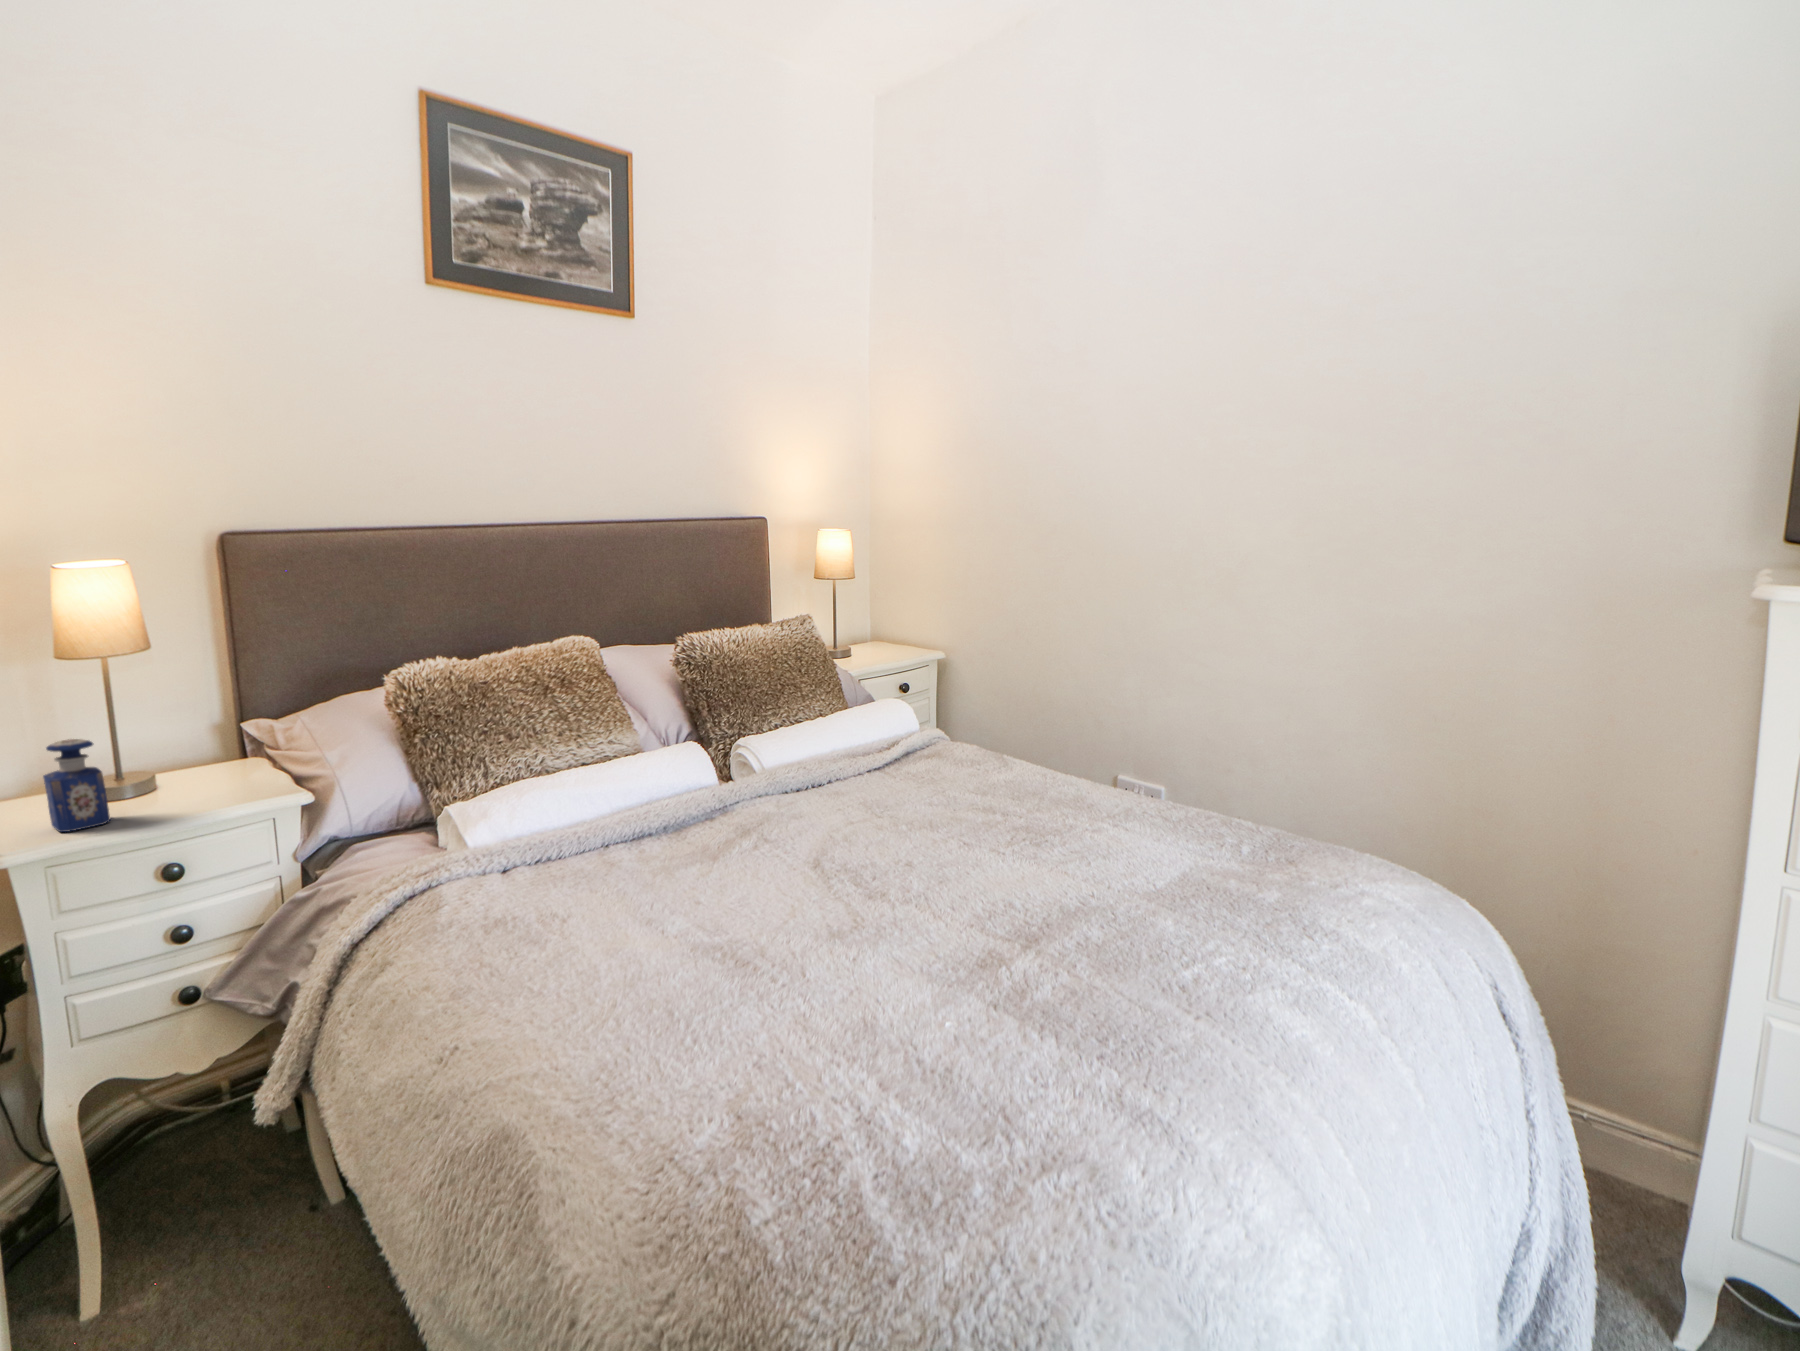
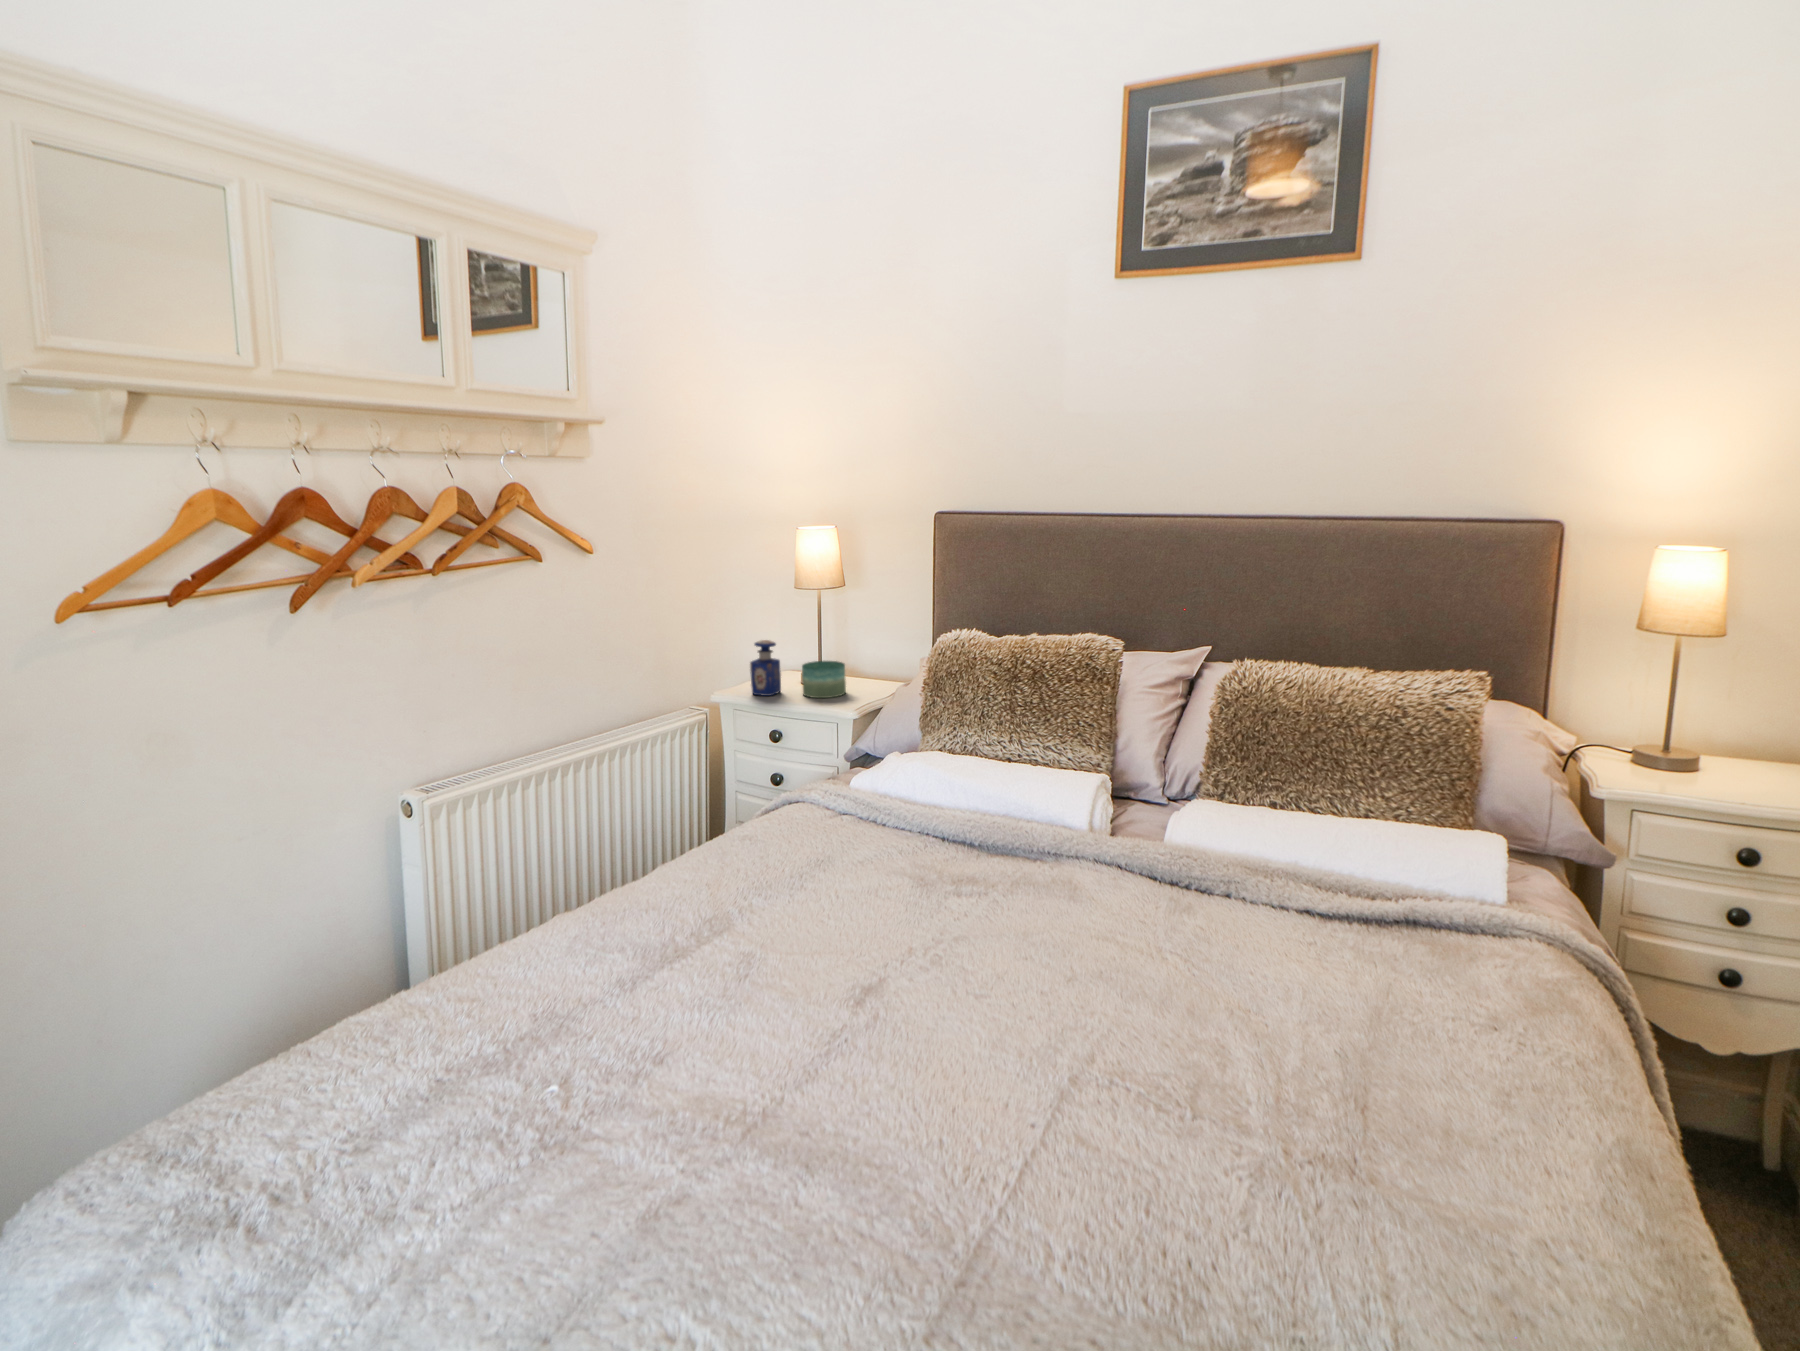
candle: none [137,747,222,806] -> present [802,661,846,698]

